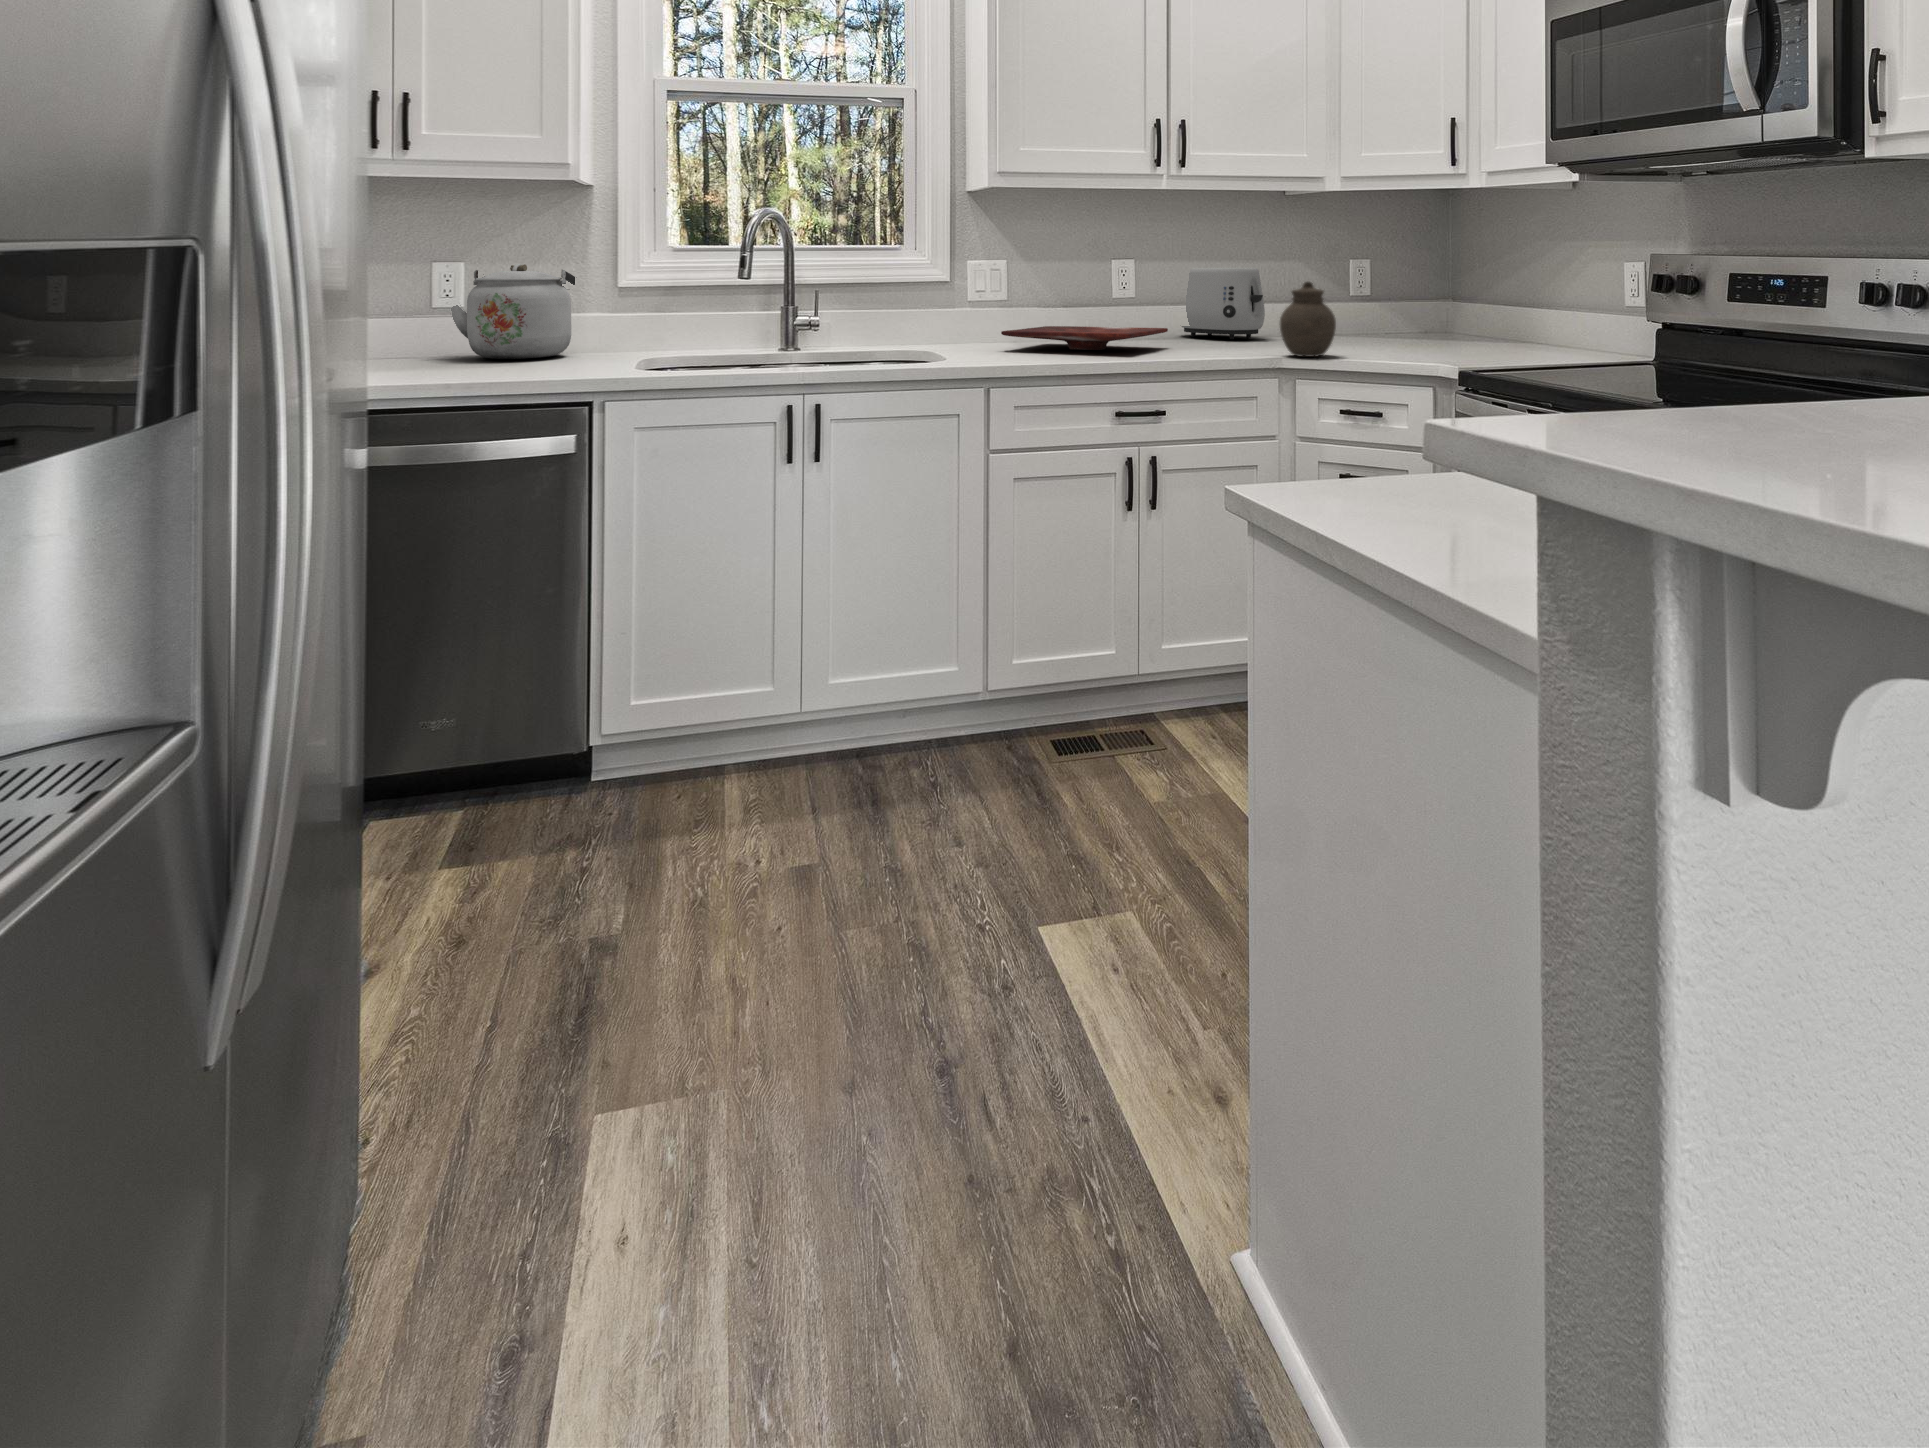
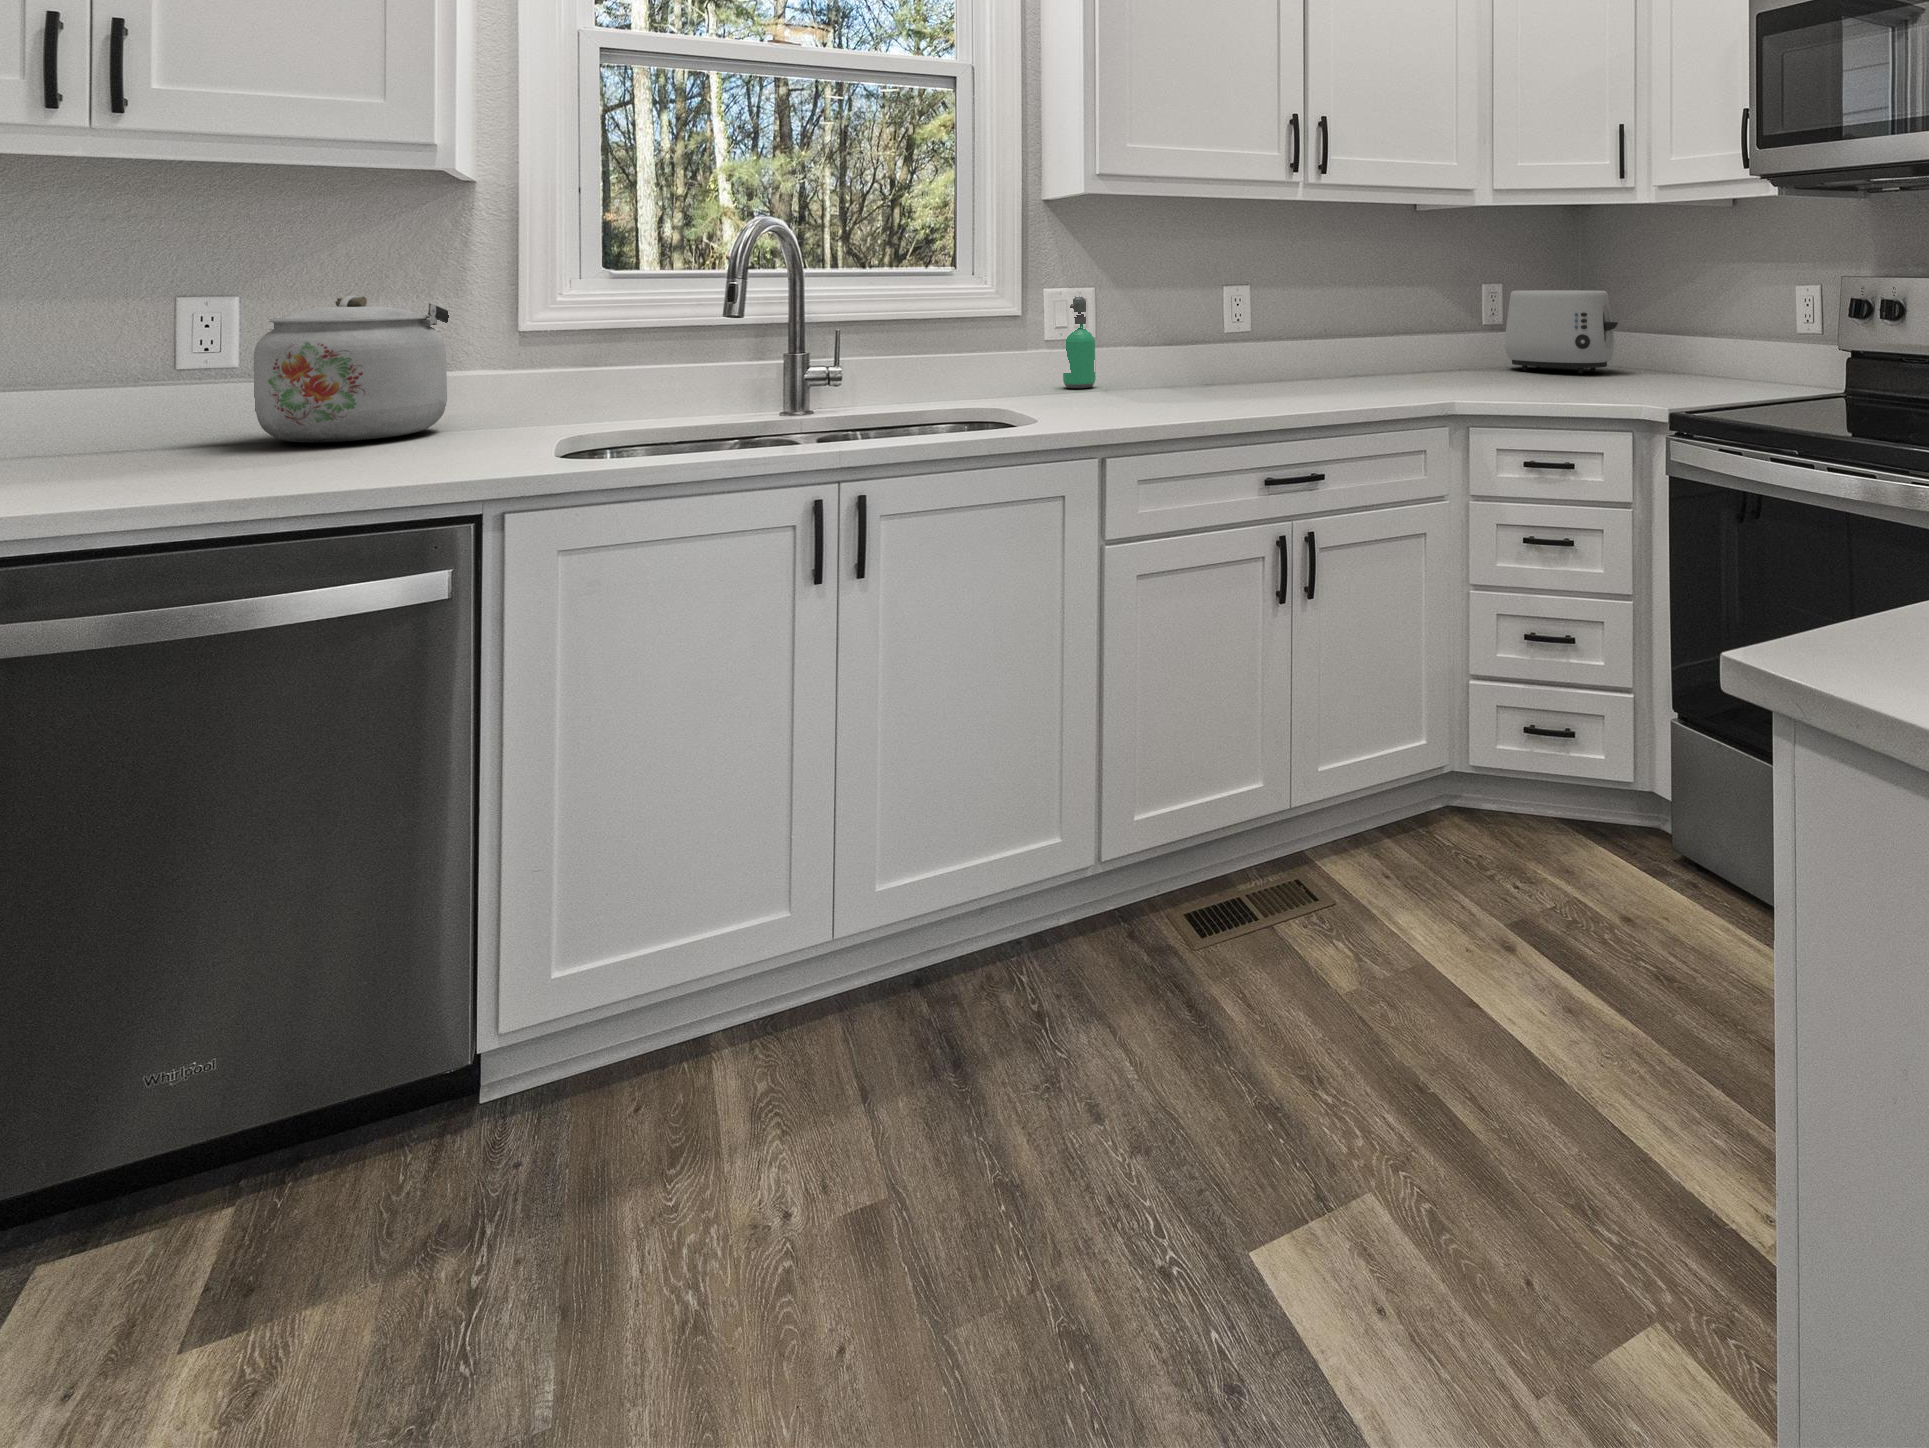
toaster: present [1182,268,1265,339] -> present [1505,290,1618,373]
soap dispenser: none [982,270,1007,343] -> present [1063,296,1096,388]
jar: present [1280,282,1336,357] -> none [1448,310,1514,400]
cutting board: present [1001,326,1168,350] -> none [1099,366,1304,397]

